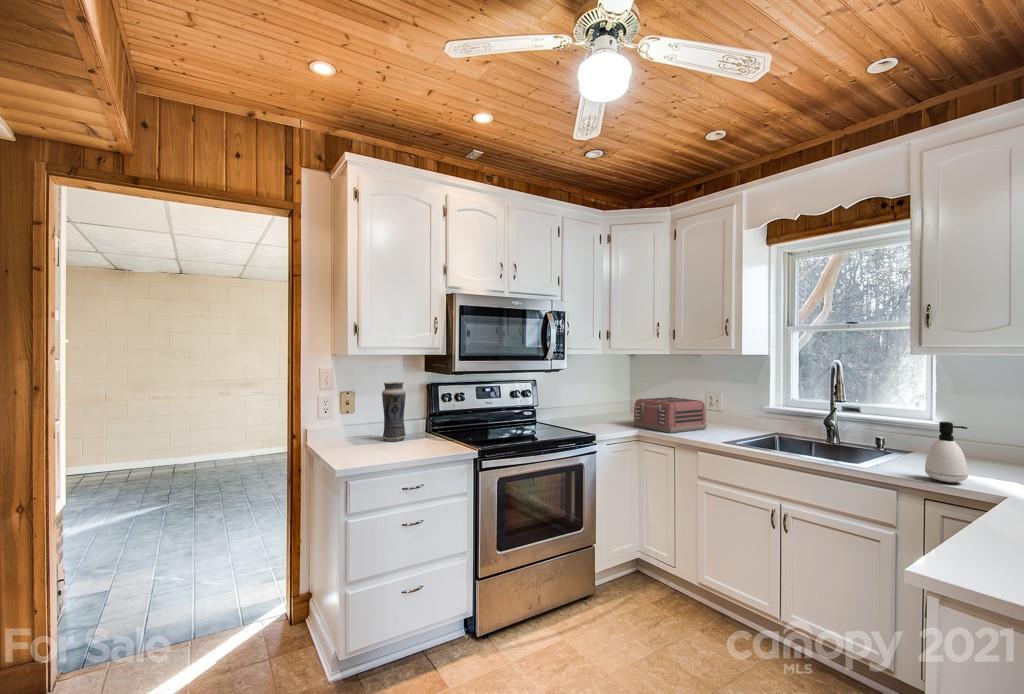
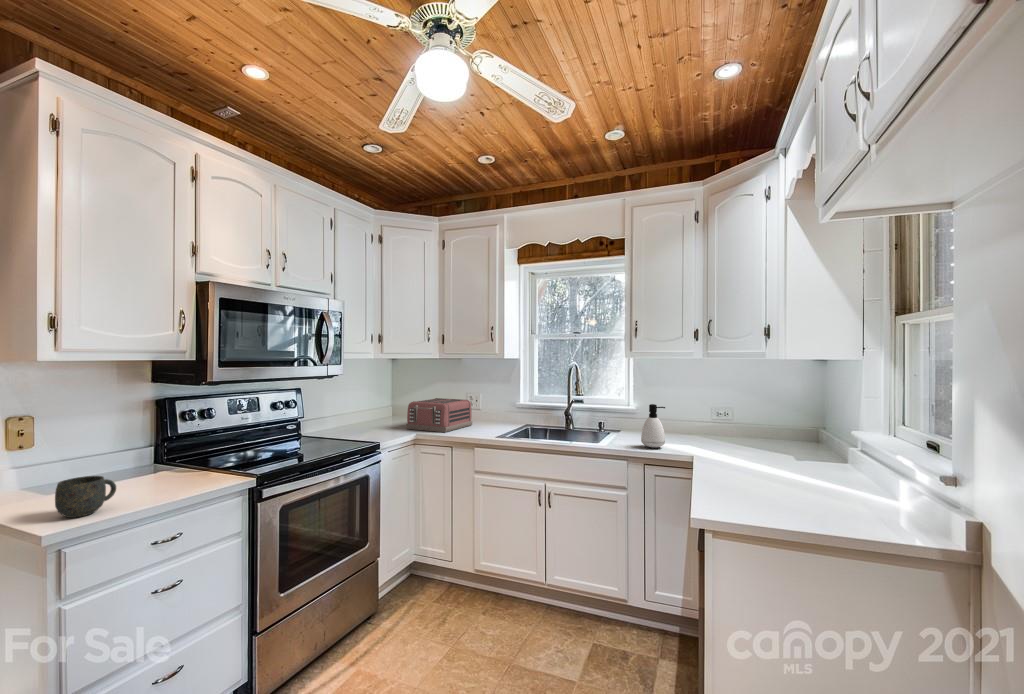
vase: present [382,382,406,441] -> none [83,400,126,484]
mug: none [357,433,390,460] -> present [55,476,116,518]

